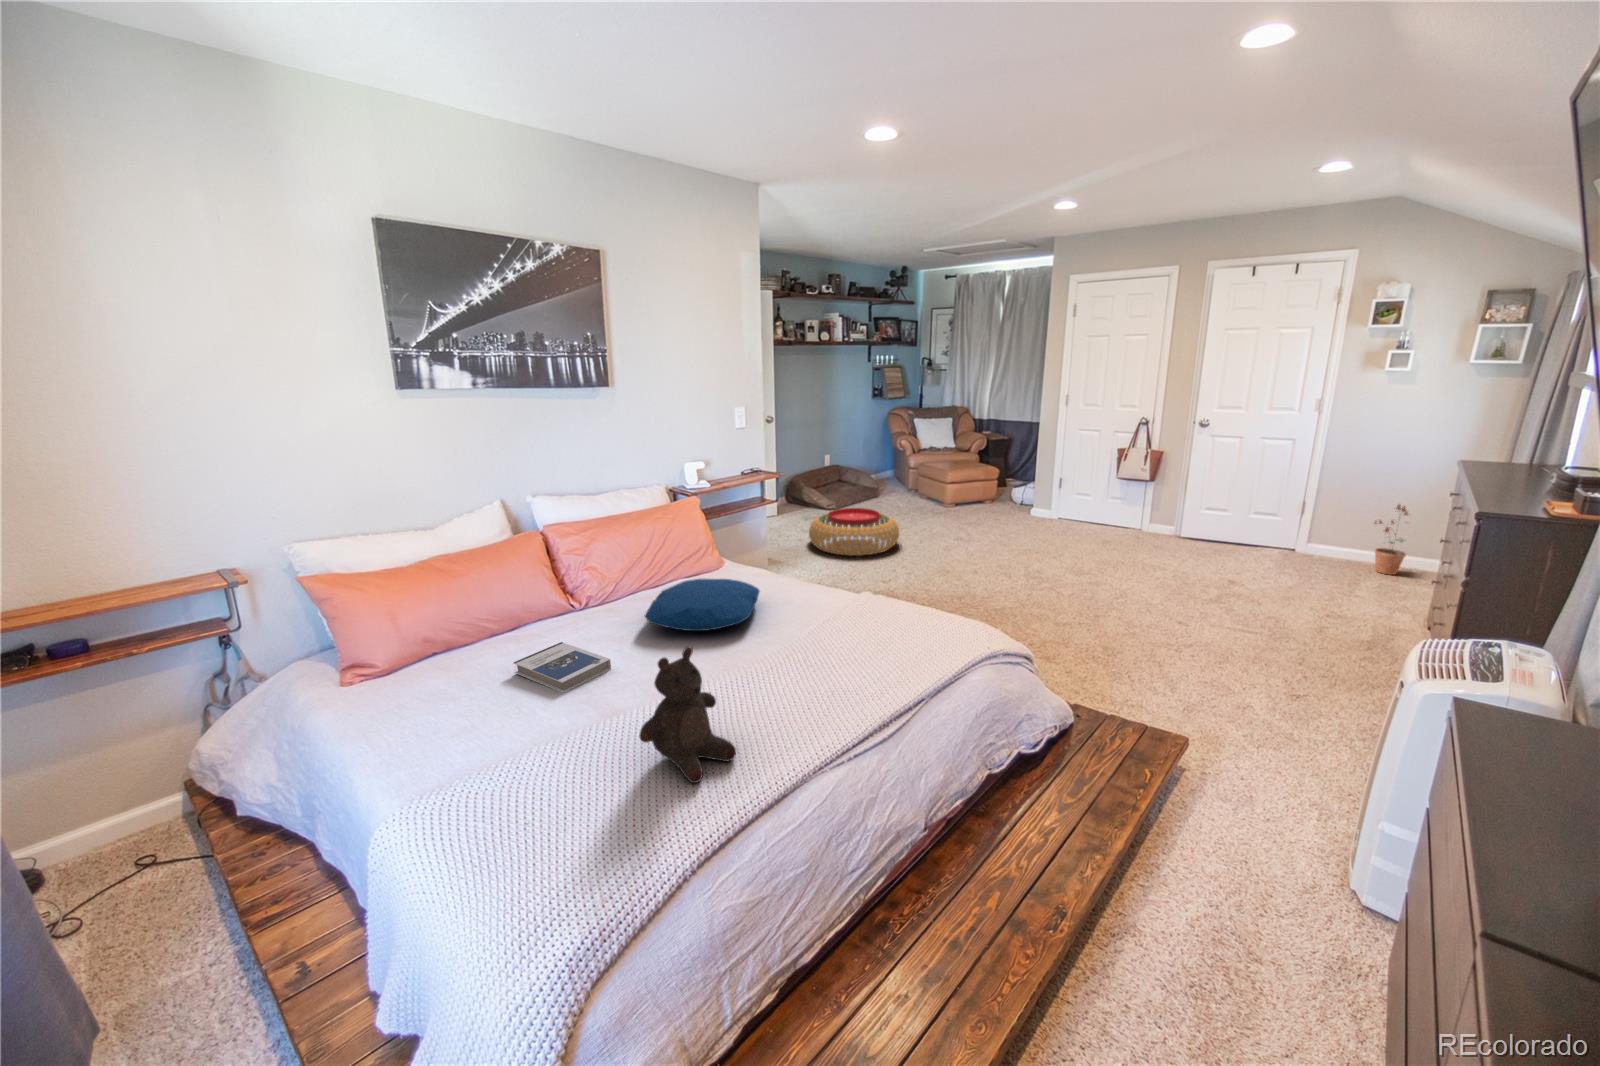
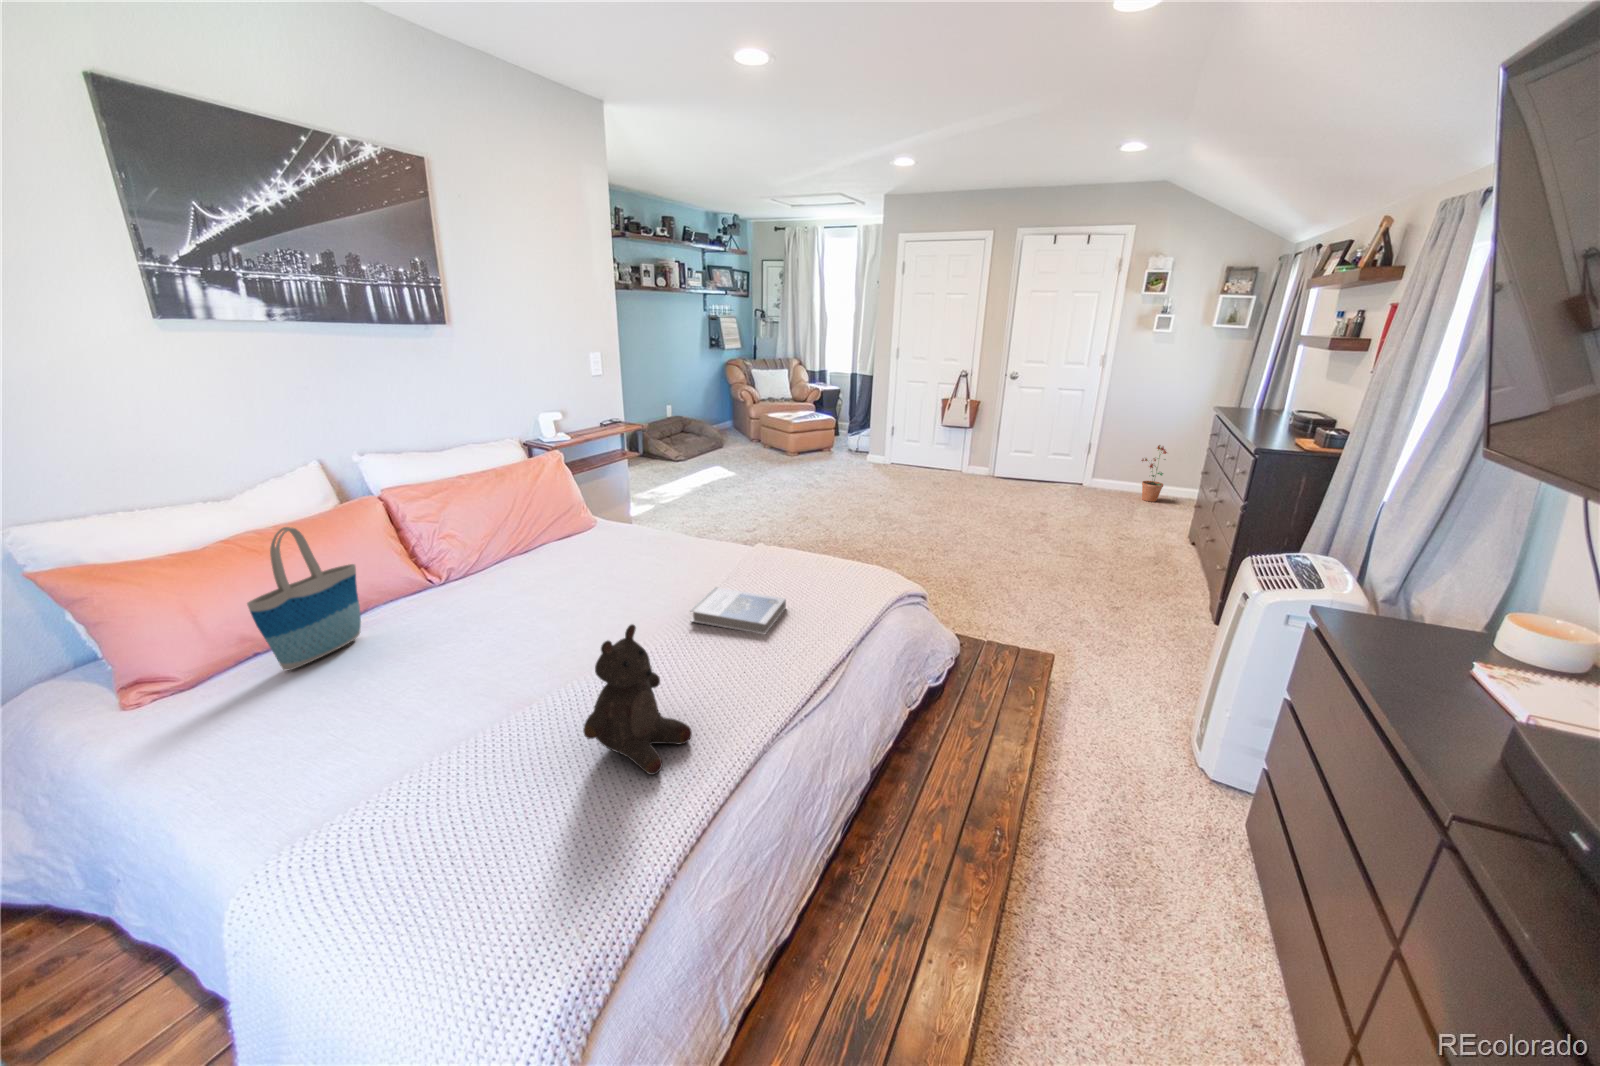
pouf: present [809,508,899,556] -> none [671,459,761,507]
tote bag: none [426,550,507,666] -> present [247,527,361,670]
pillow: present [644,579,760,631] -> none [536,540,660,601]
hardback book: present [513,642,611,693] -> present [690,587,786,634]

